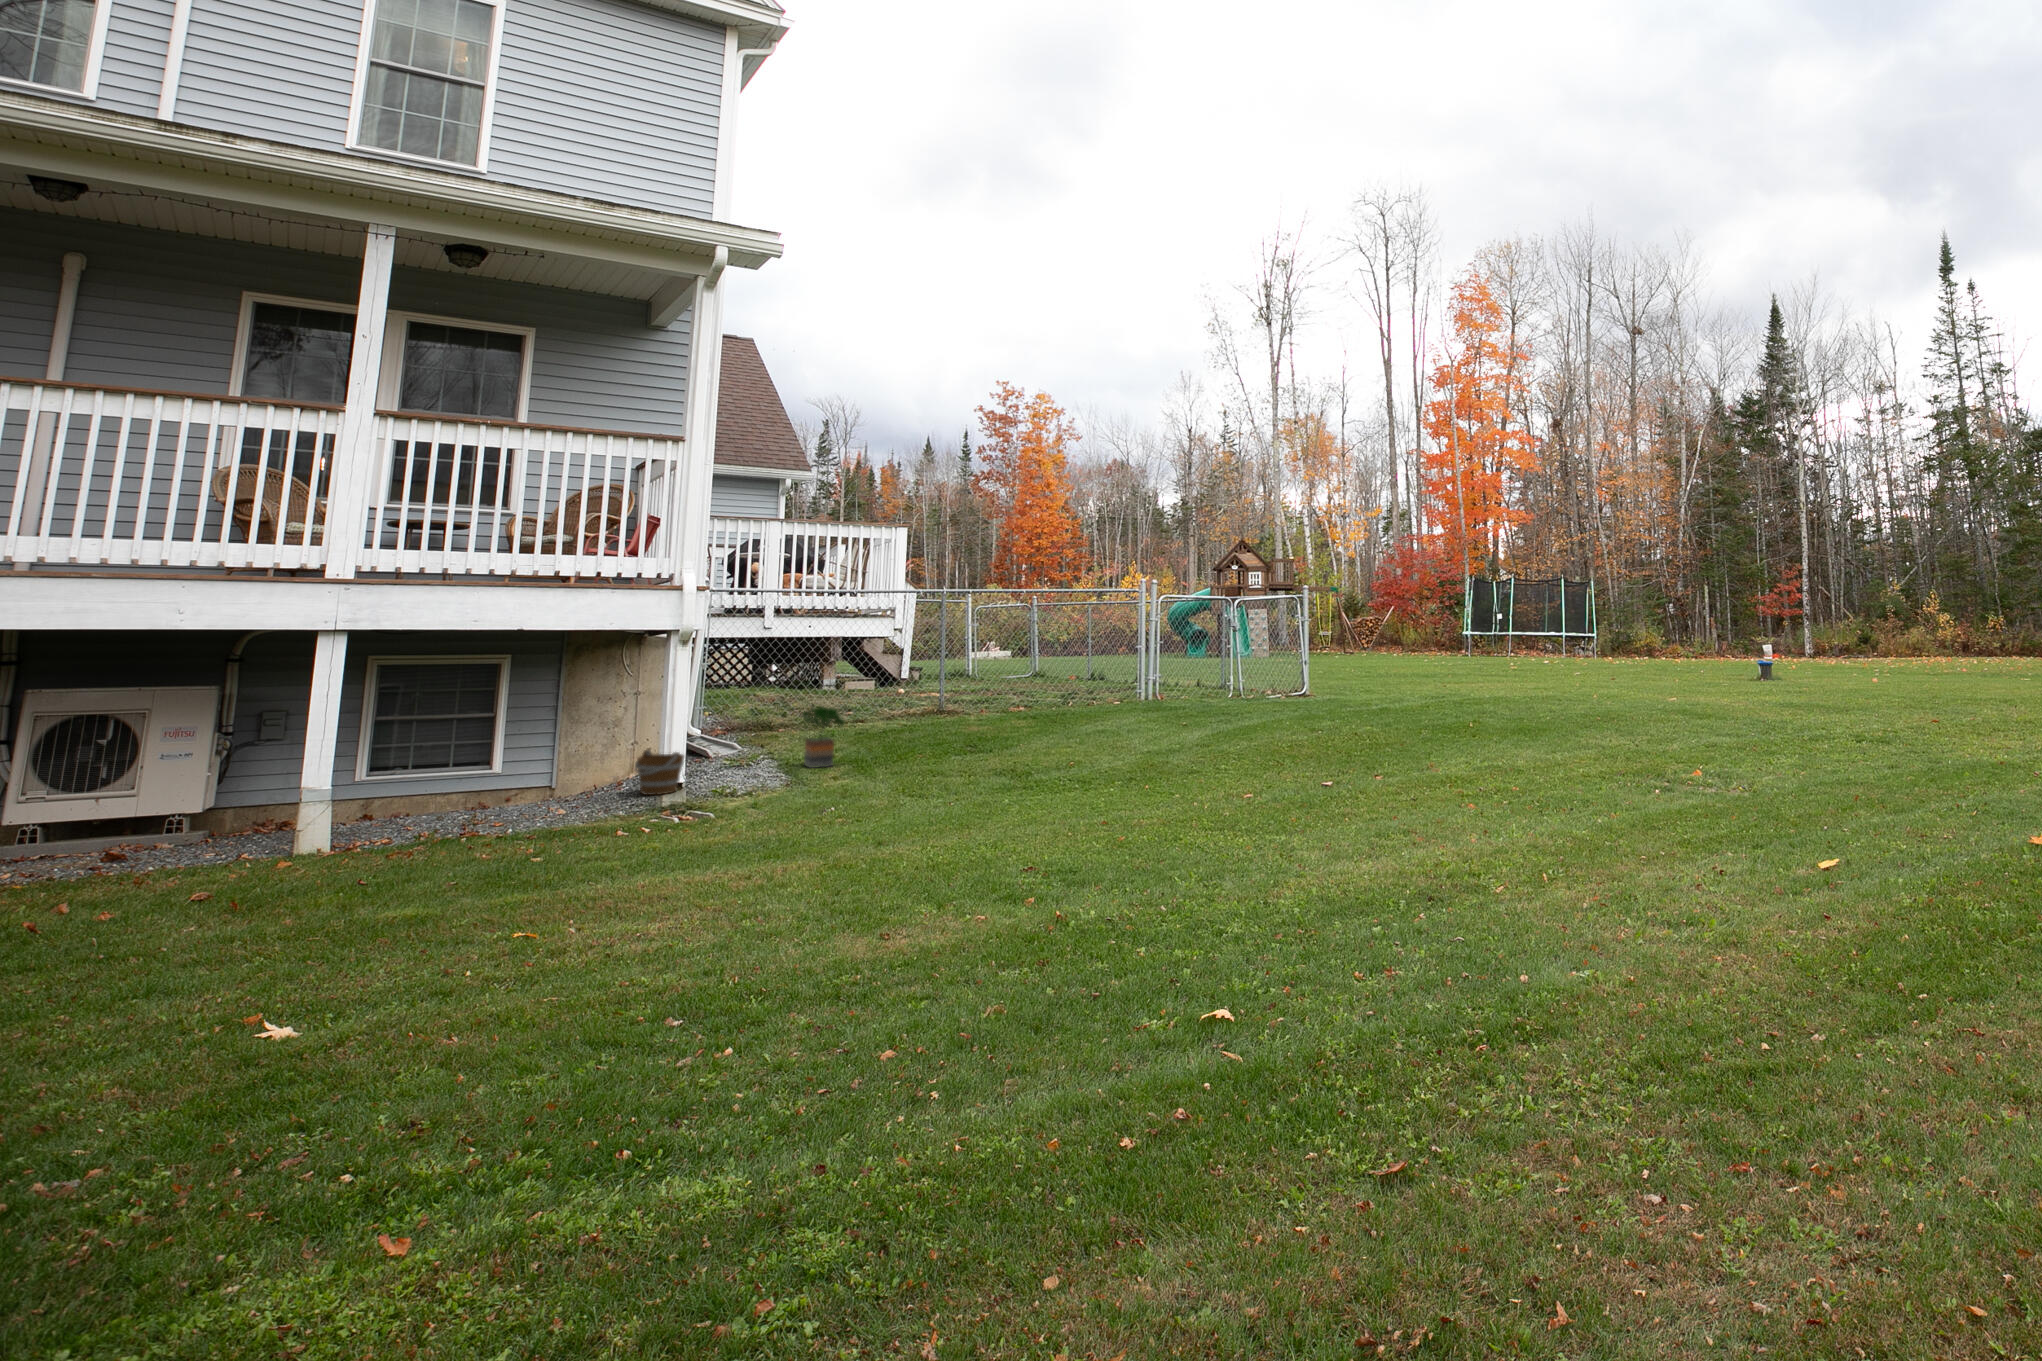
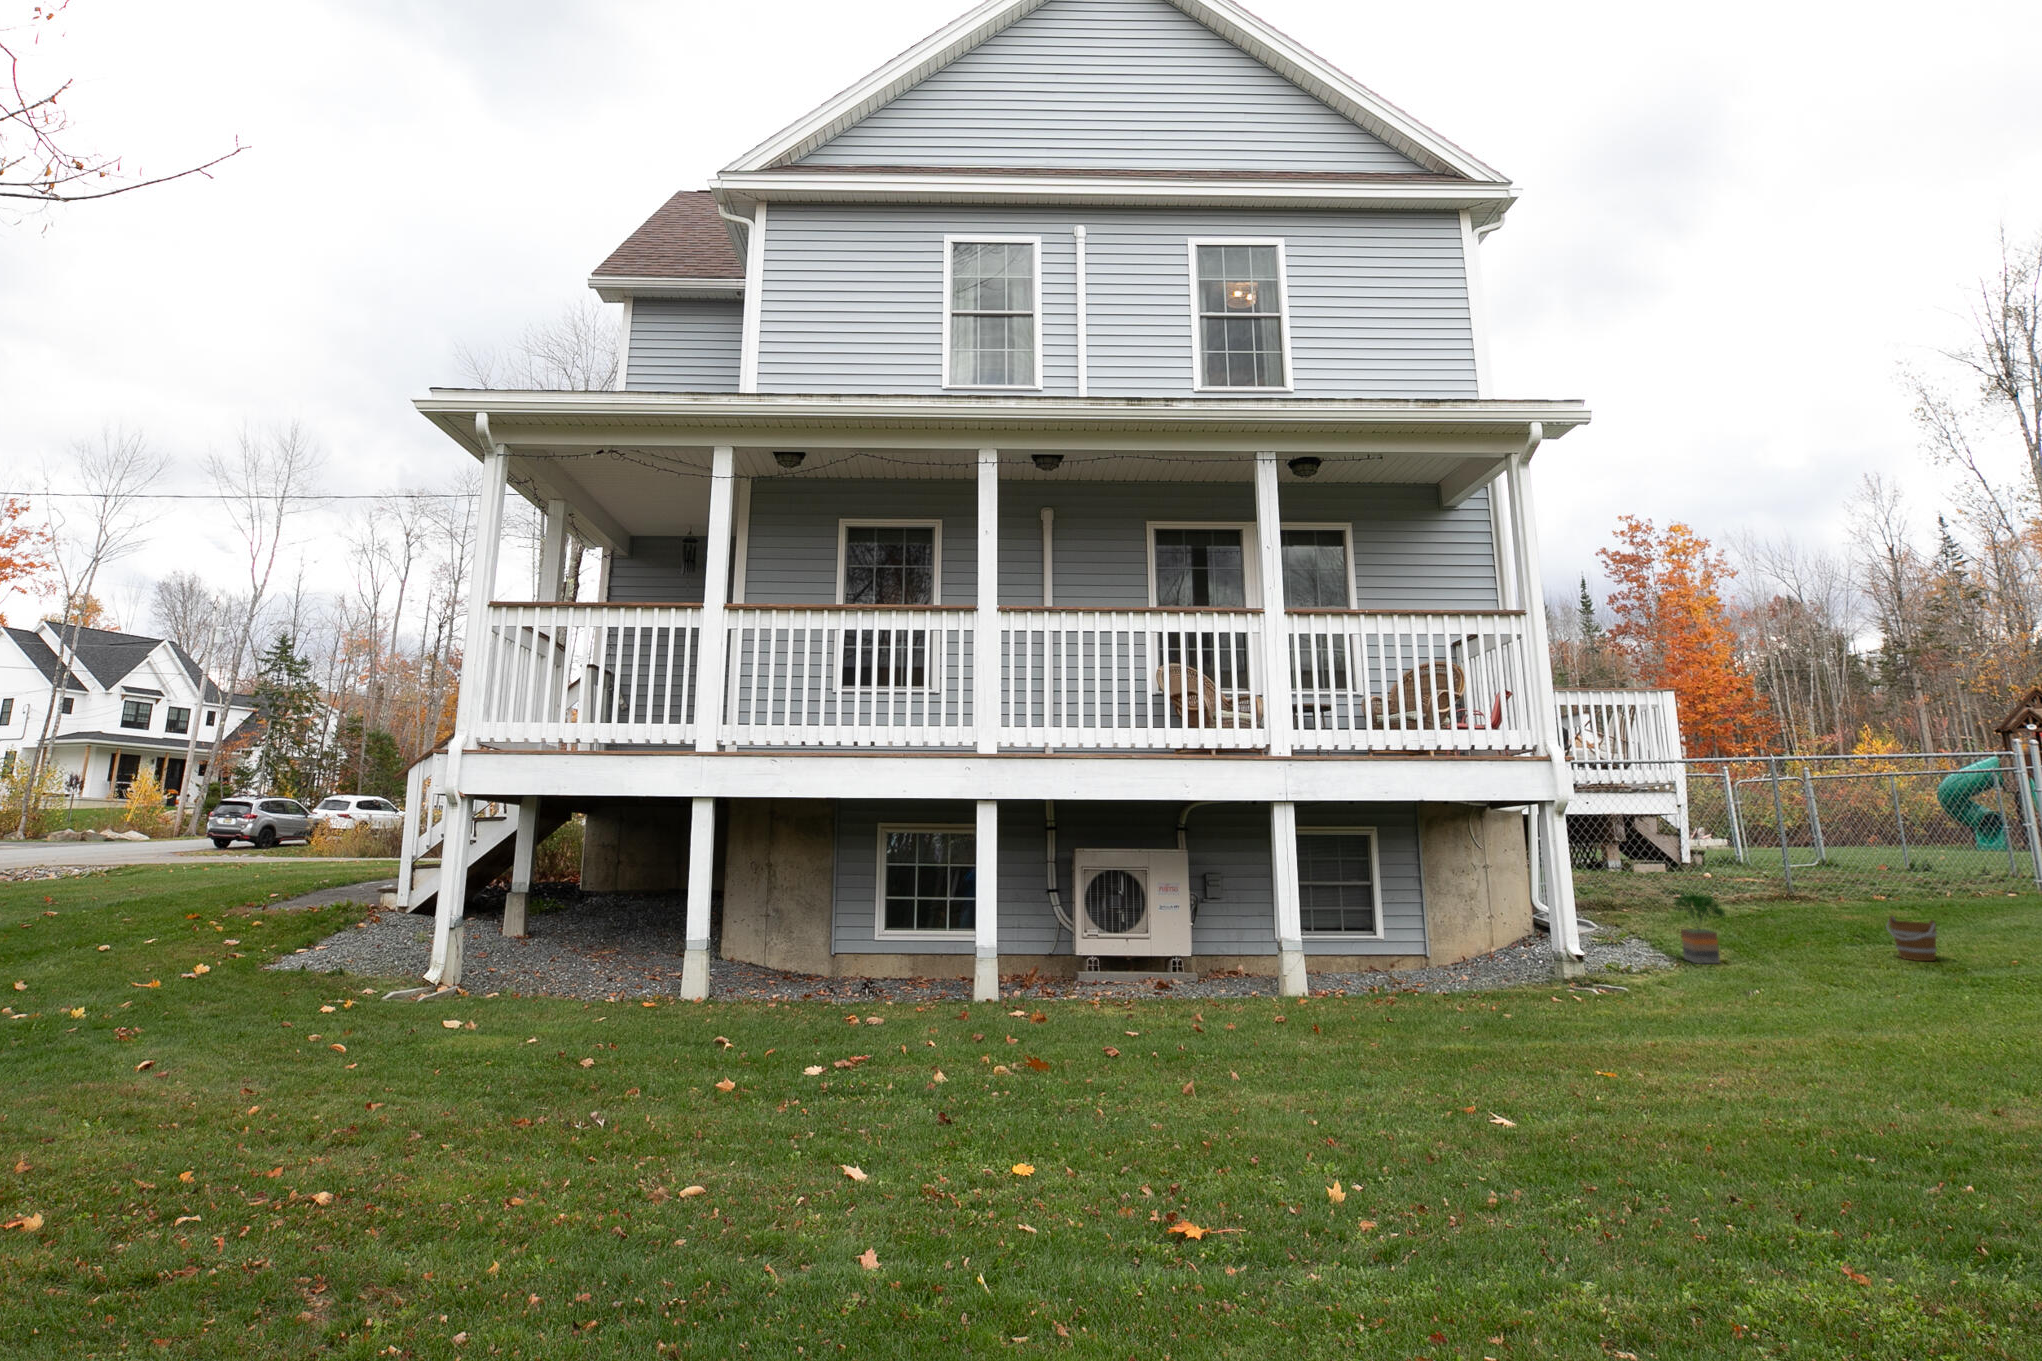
bucket: present [635,749,684,795] -> present [1886,916,1937,961]

